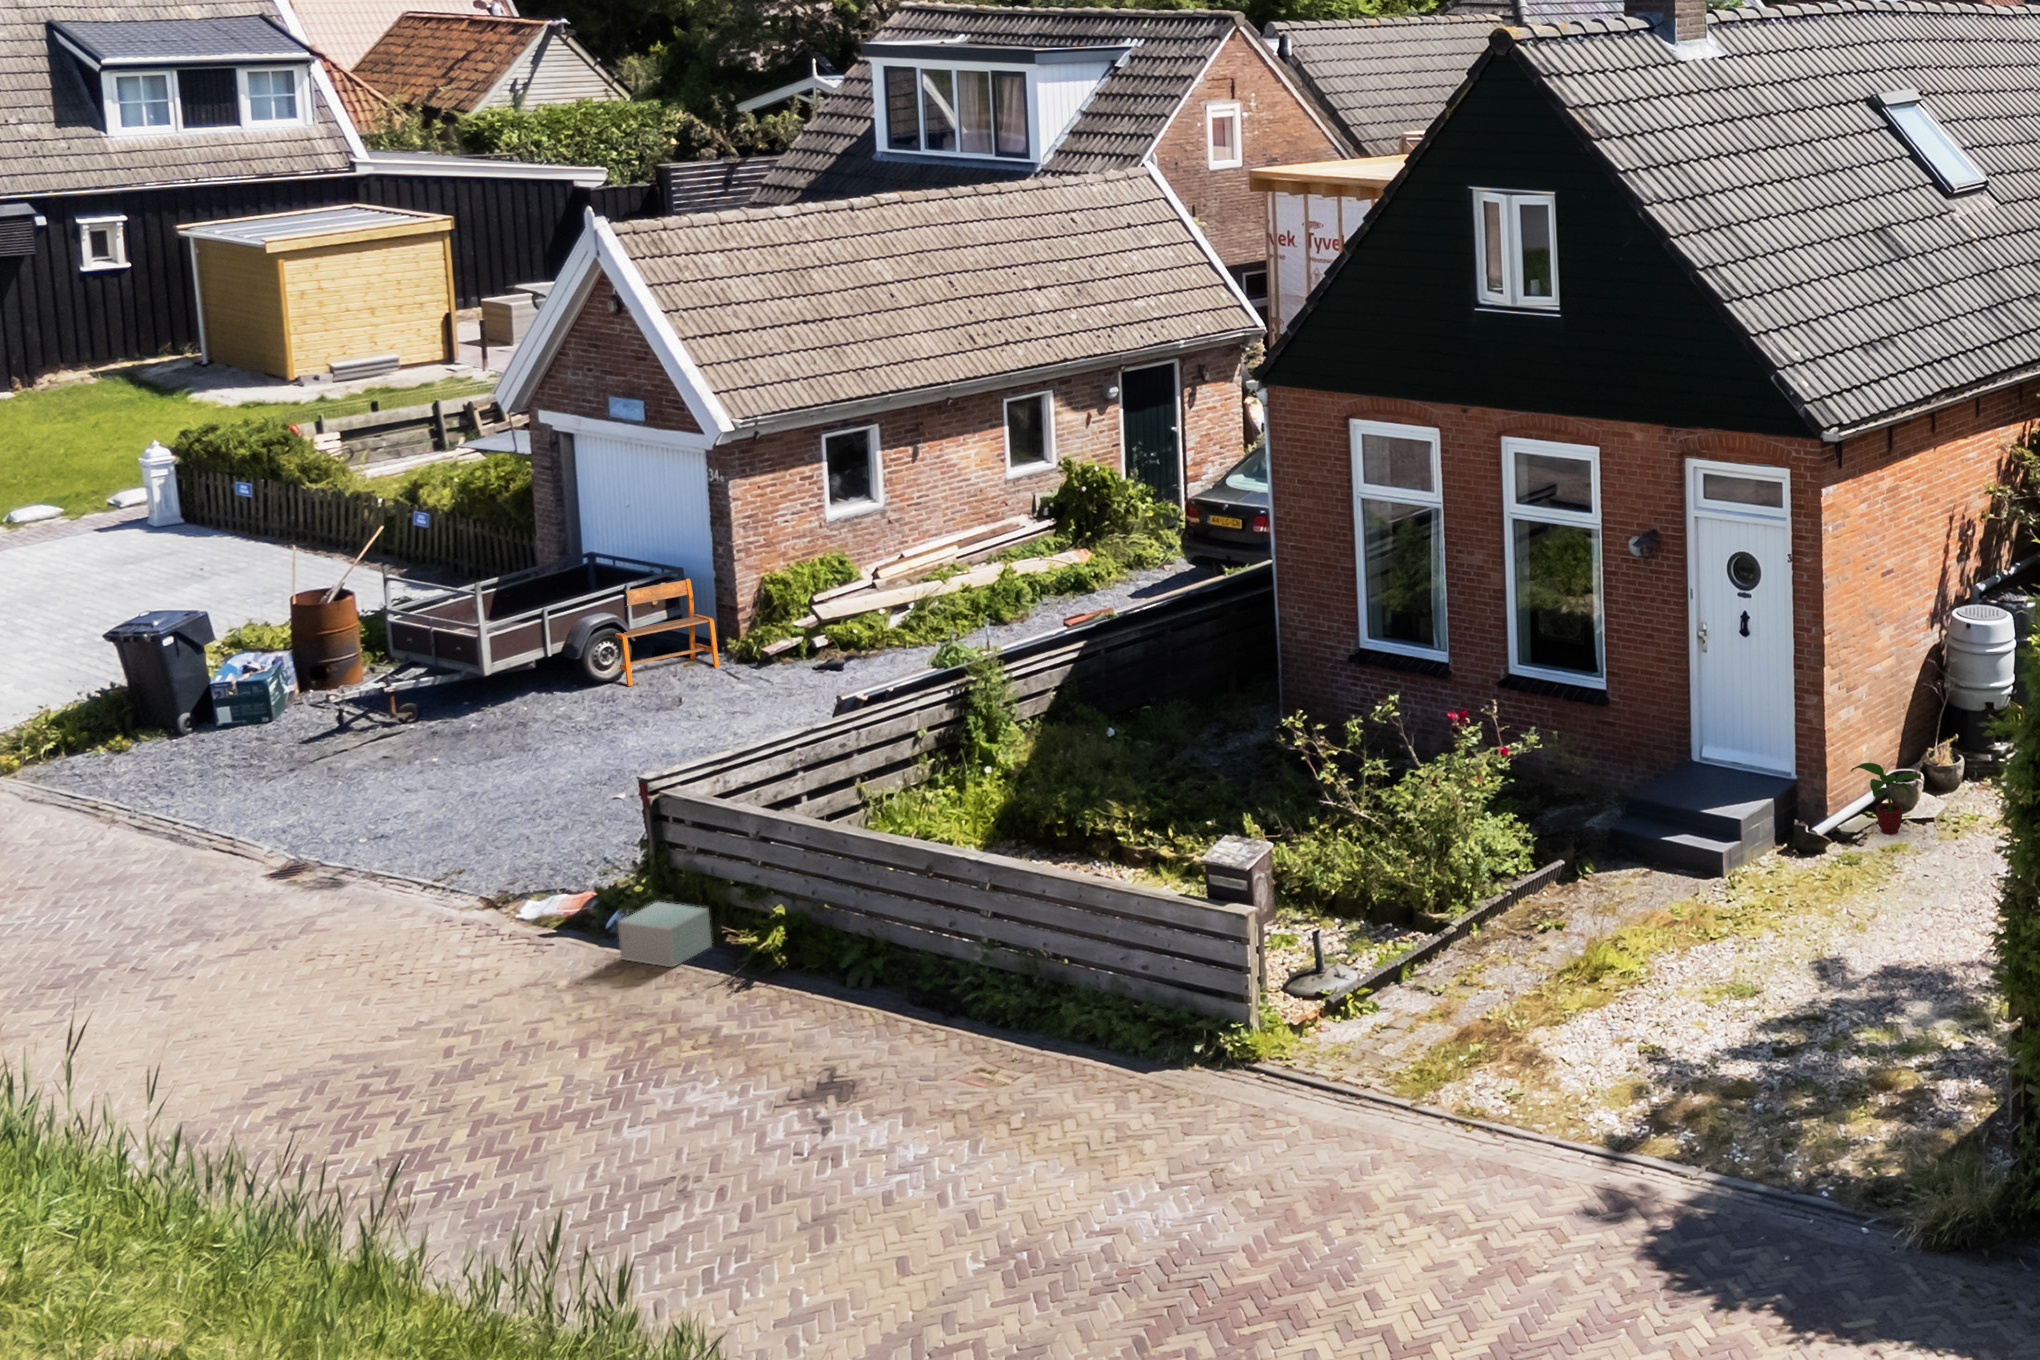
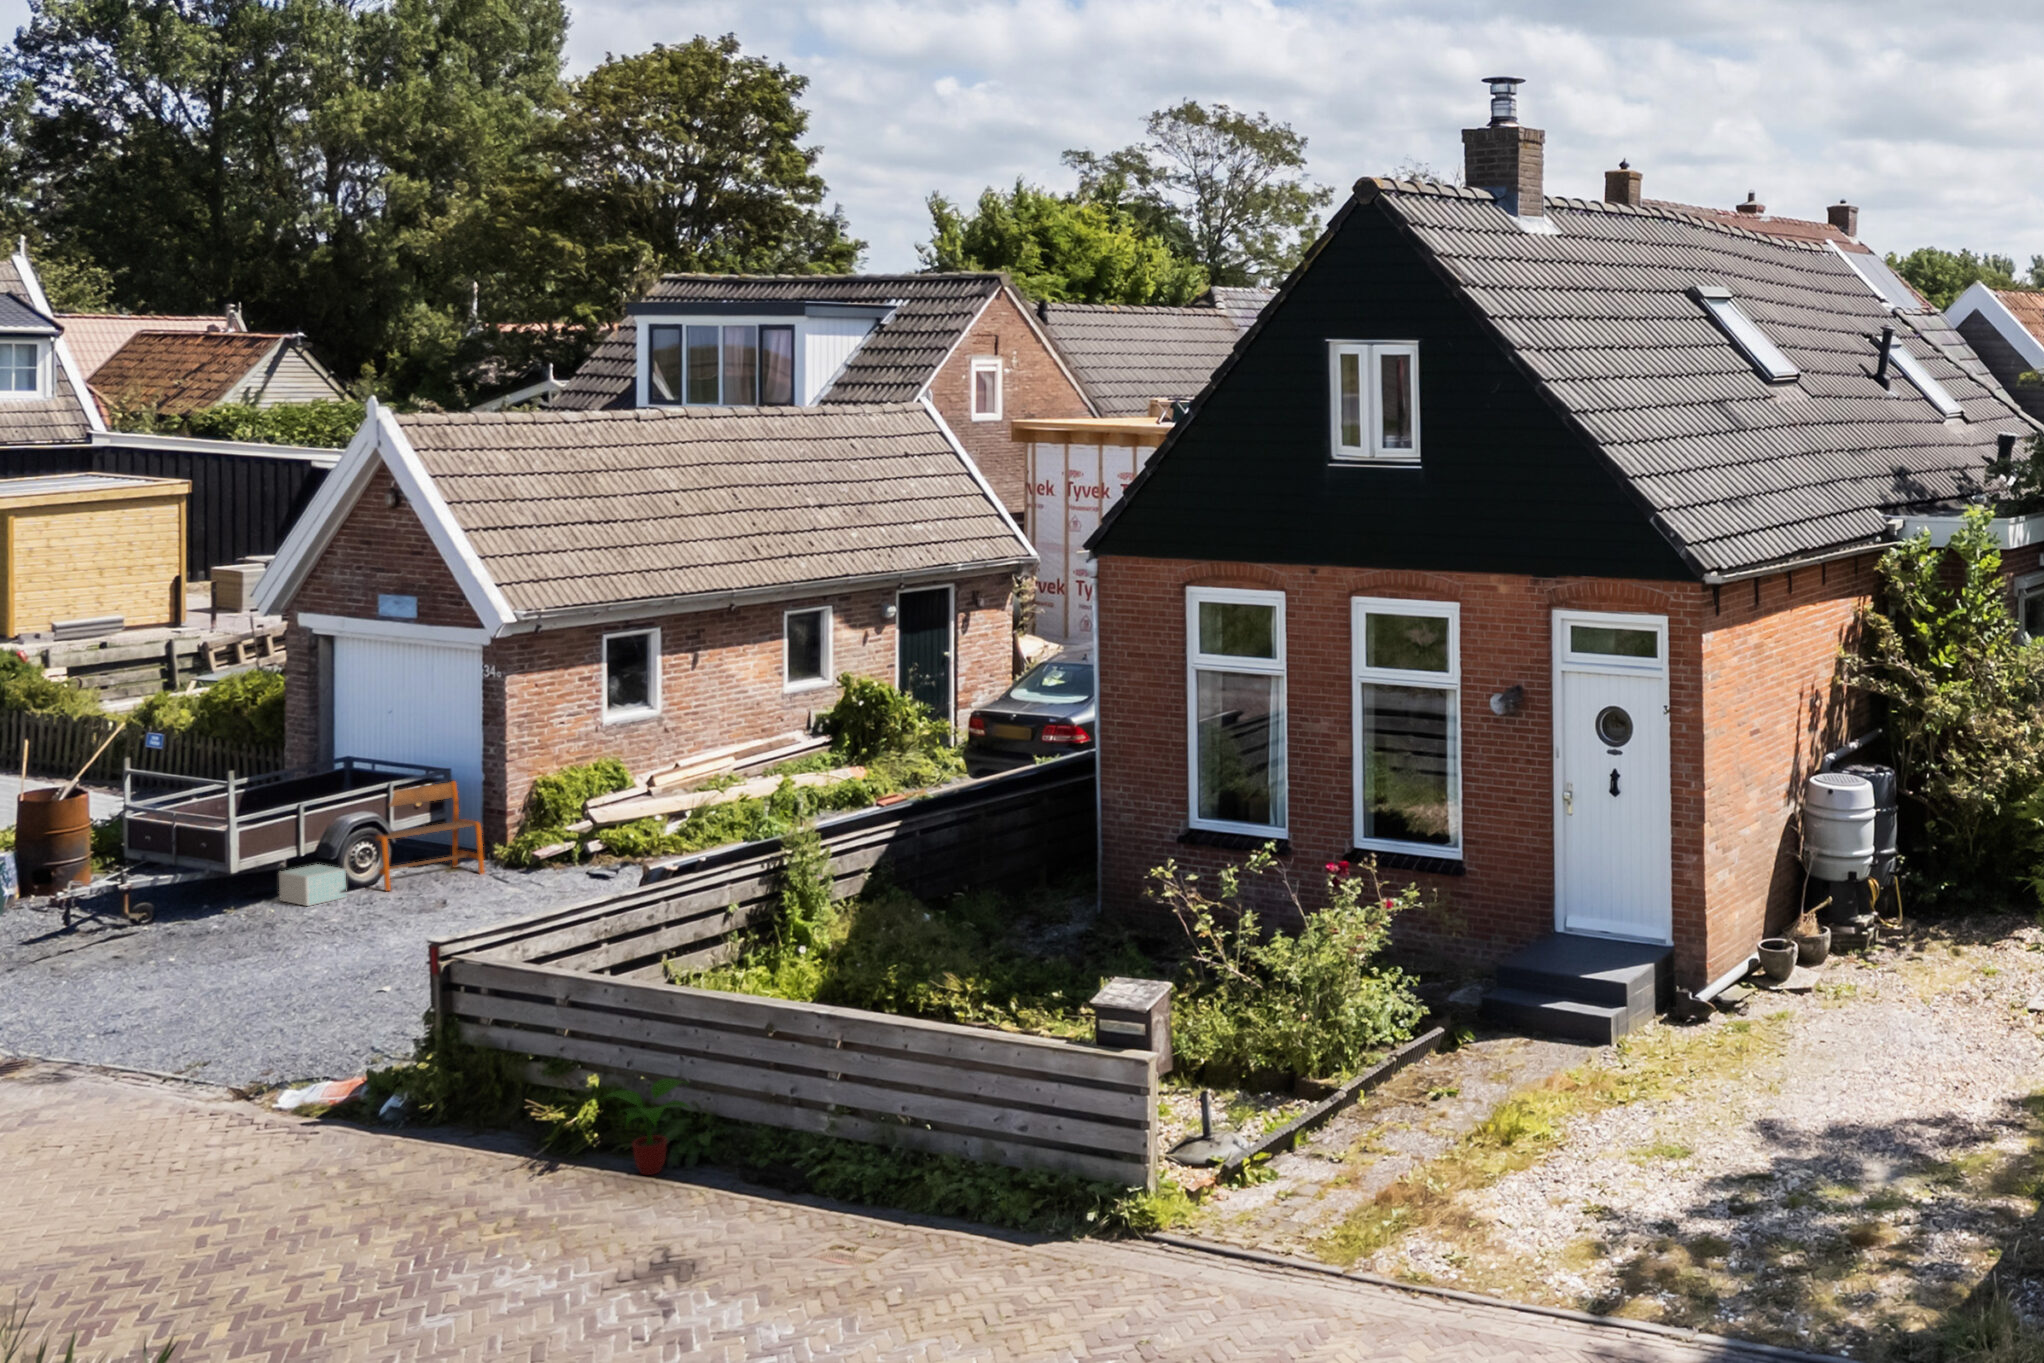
potted plant: present [1851,763,1925,834] -> present [604,1078,690,1175]
storage box: present [617,902,712,967] -> present [279,864,346,906]

